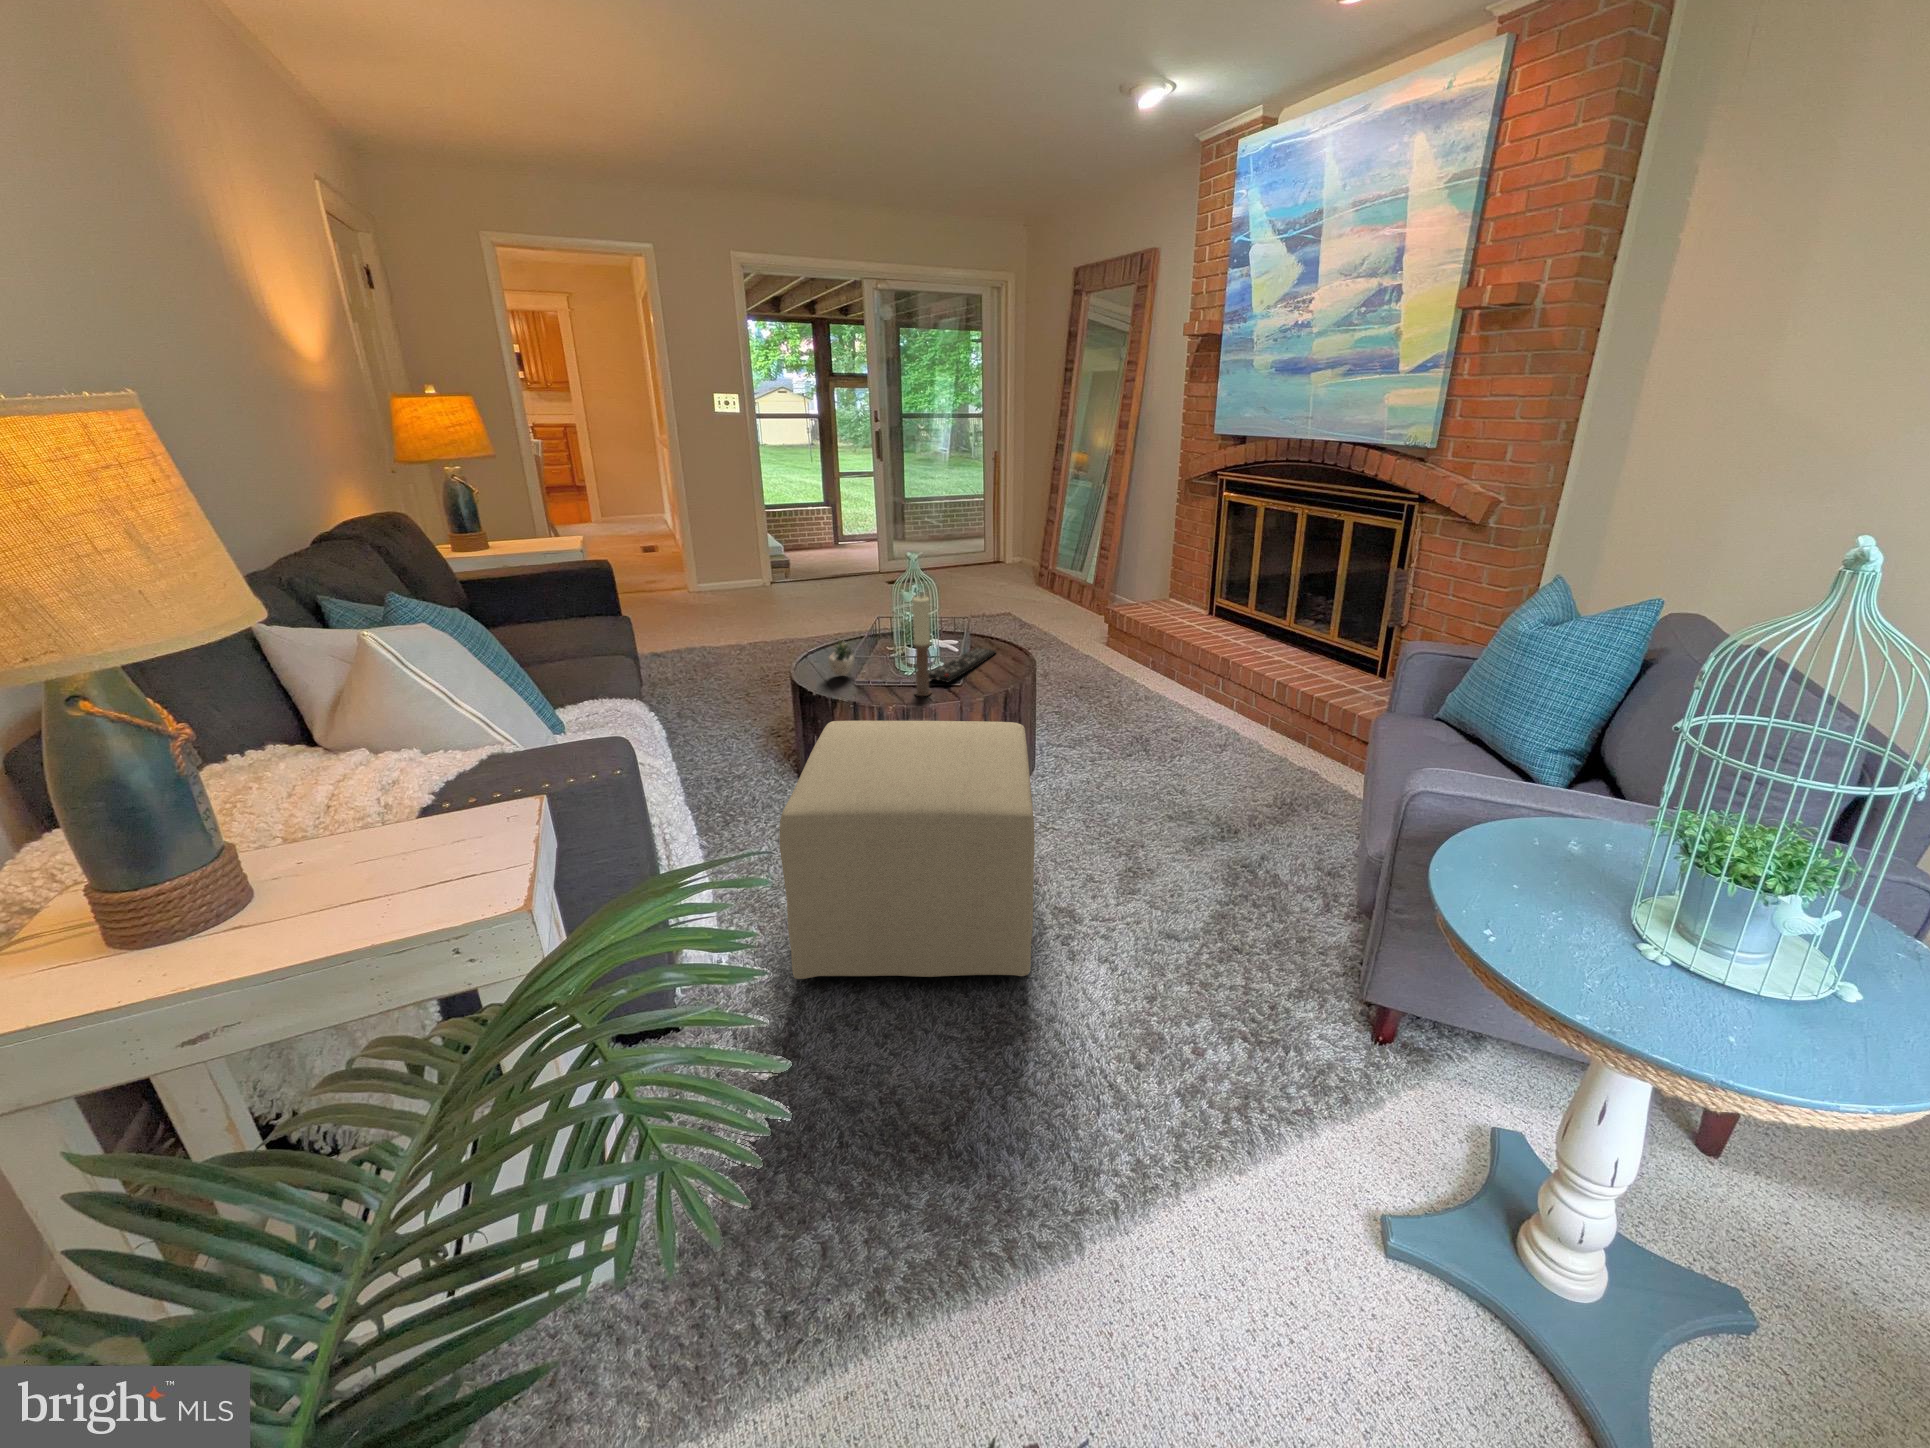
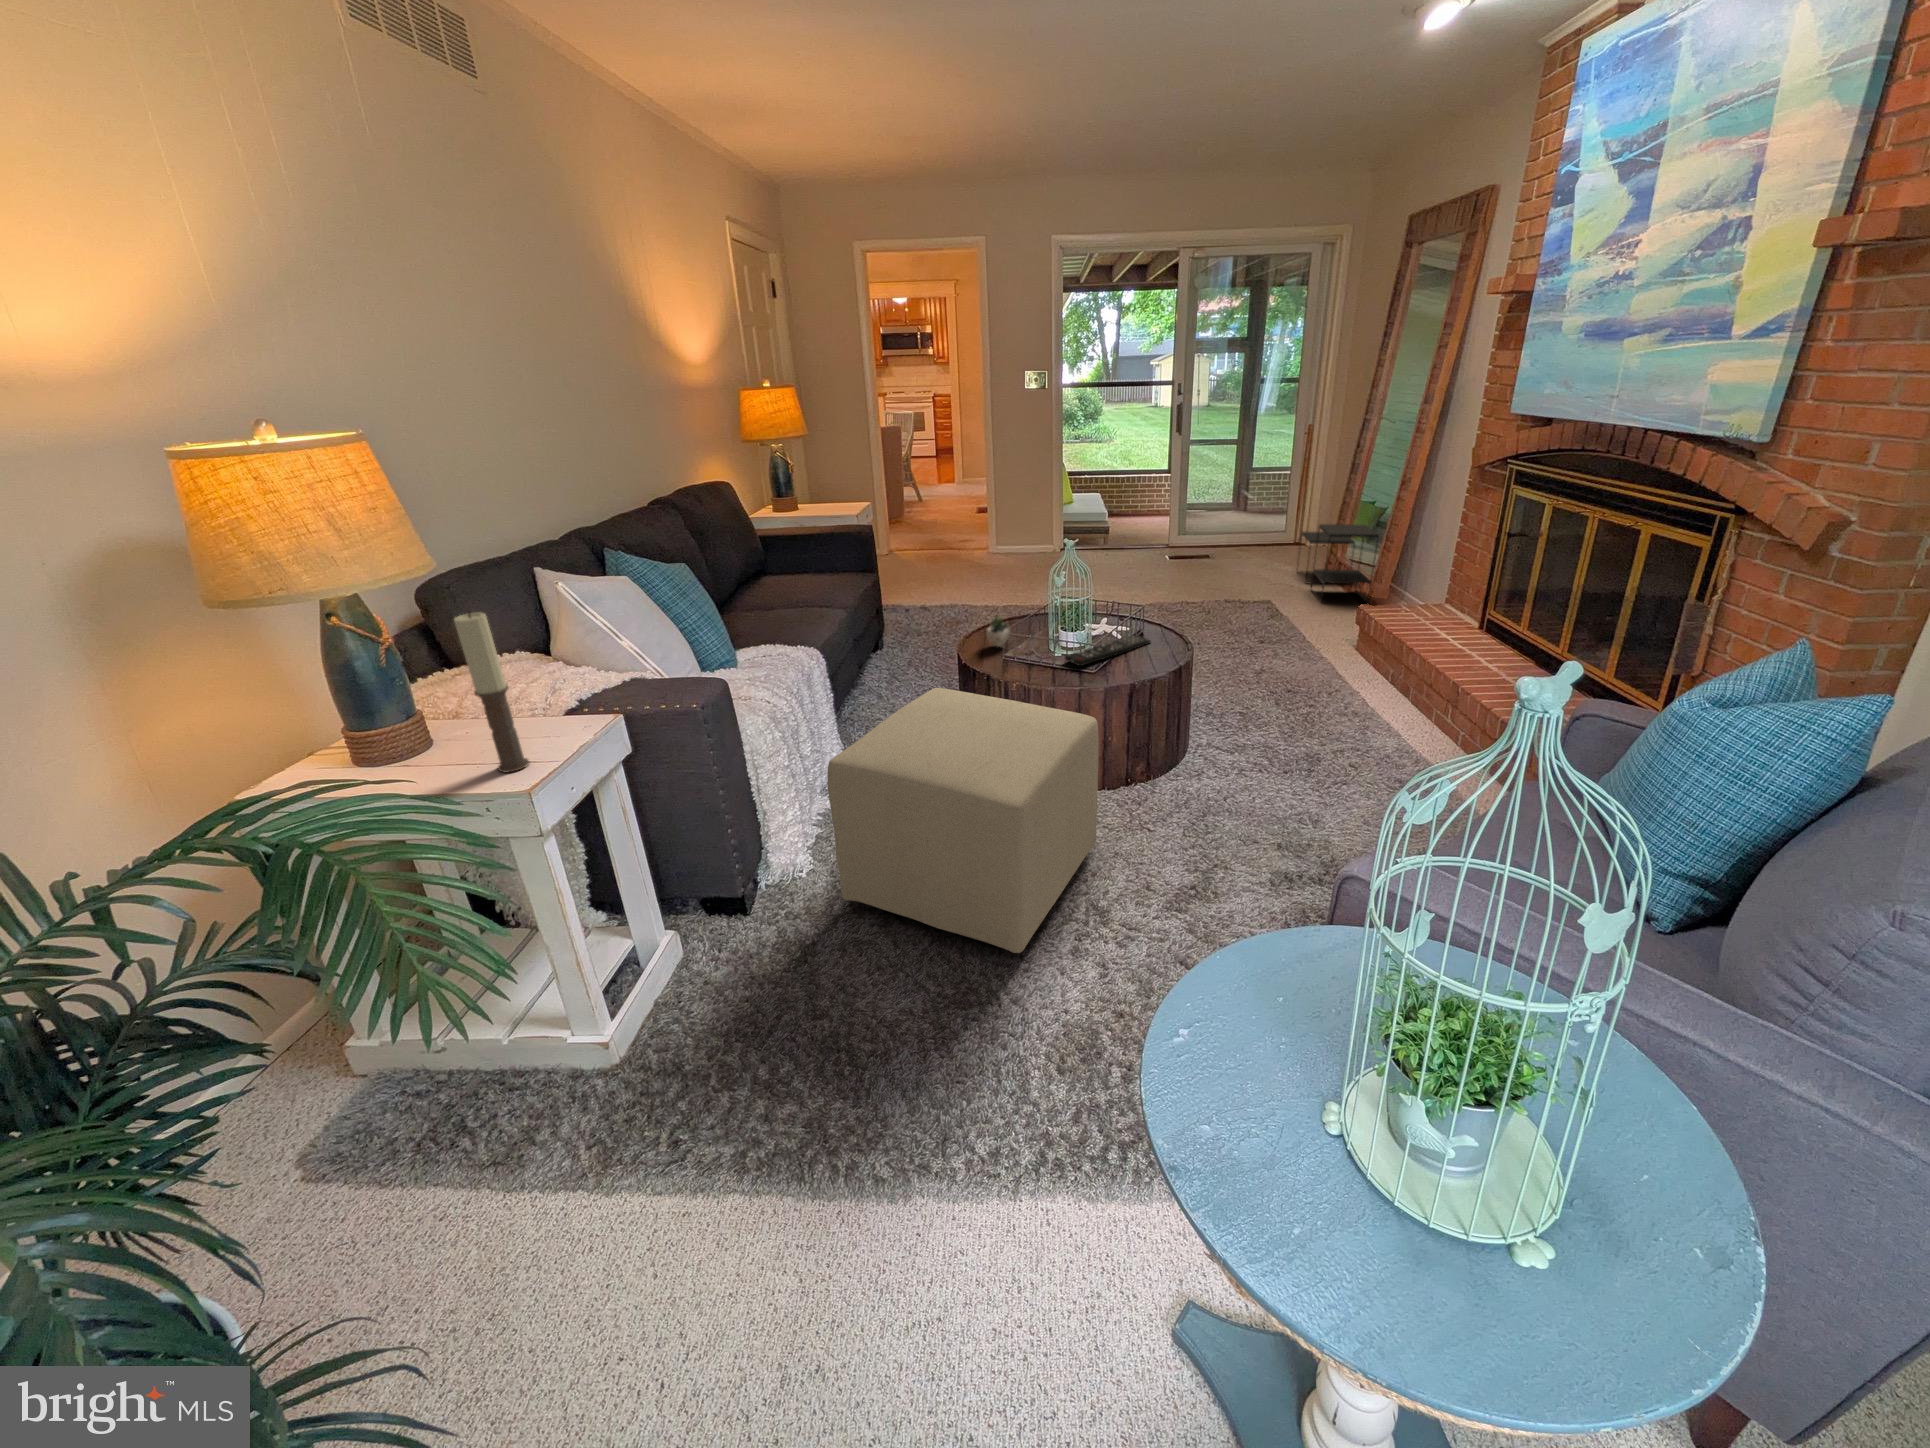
side table: none [1017,539,1098,612] -> present [1299,524,1379,602]
candle: present [913,596,931,696] -> present [454,612,529,772]

